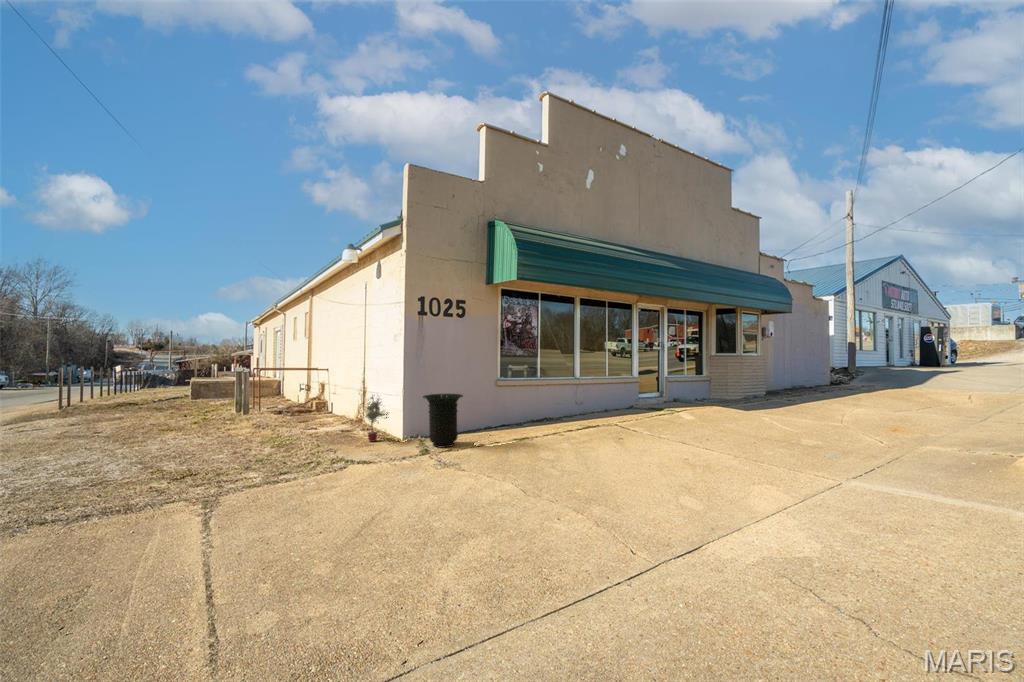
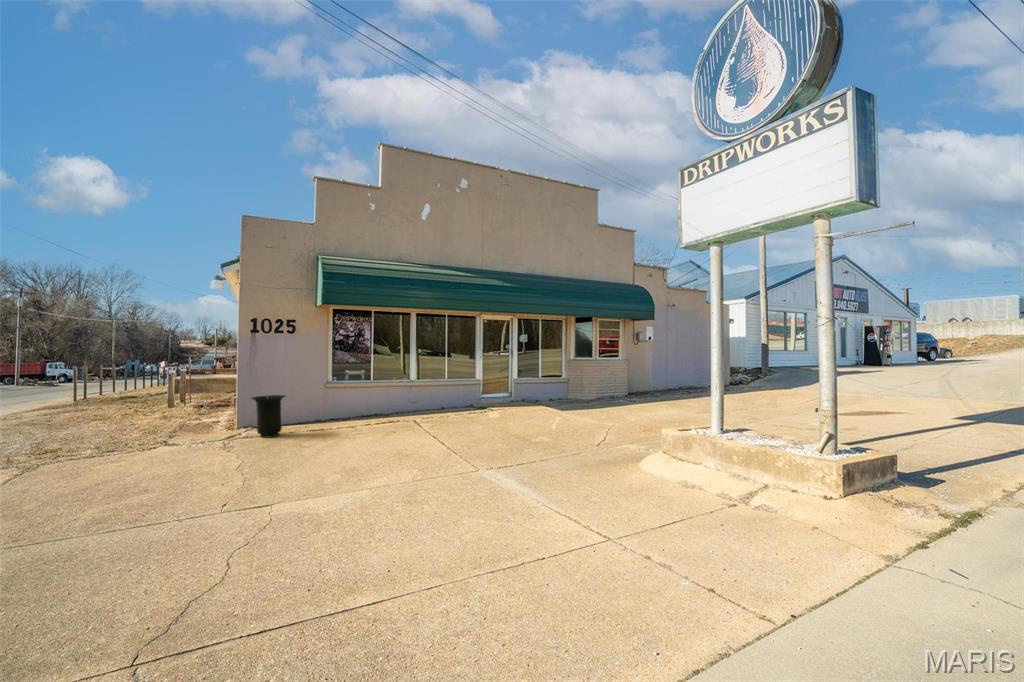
potted tree: present [365,397,388,442] -> none [210,396,233,434]

